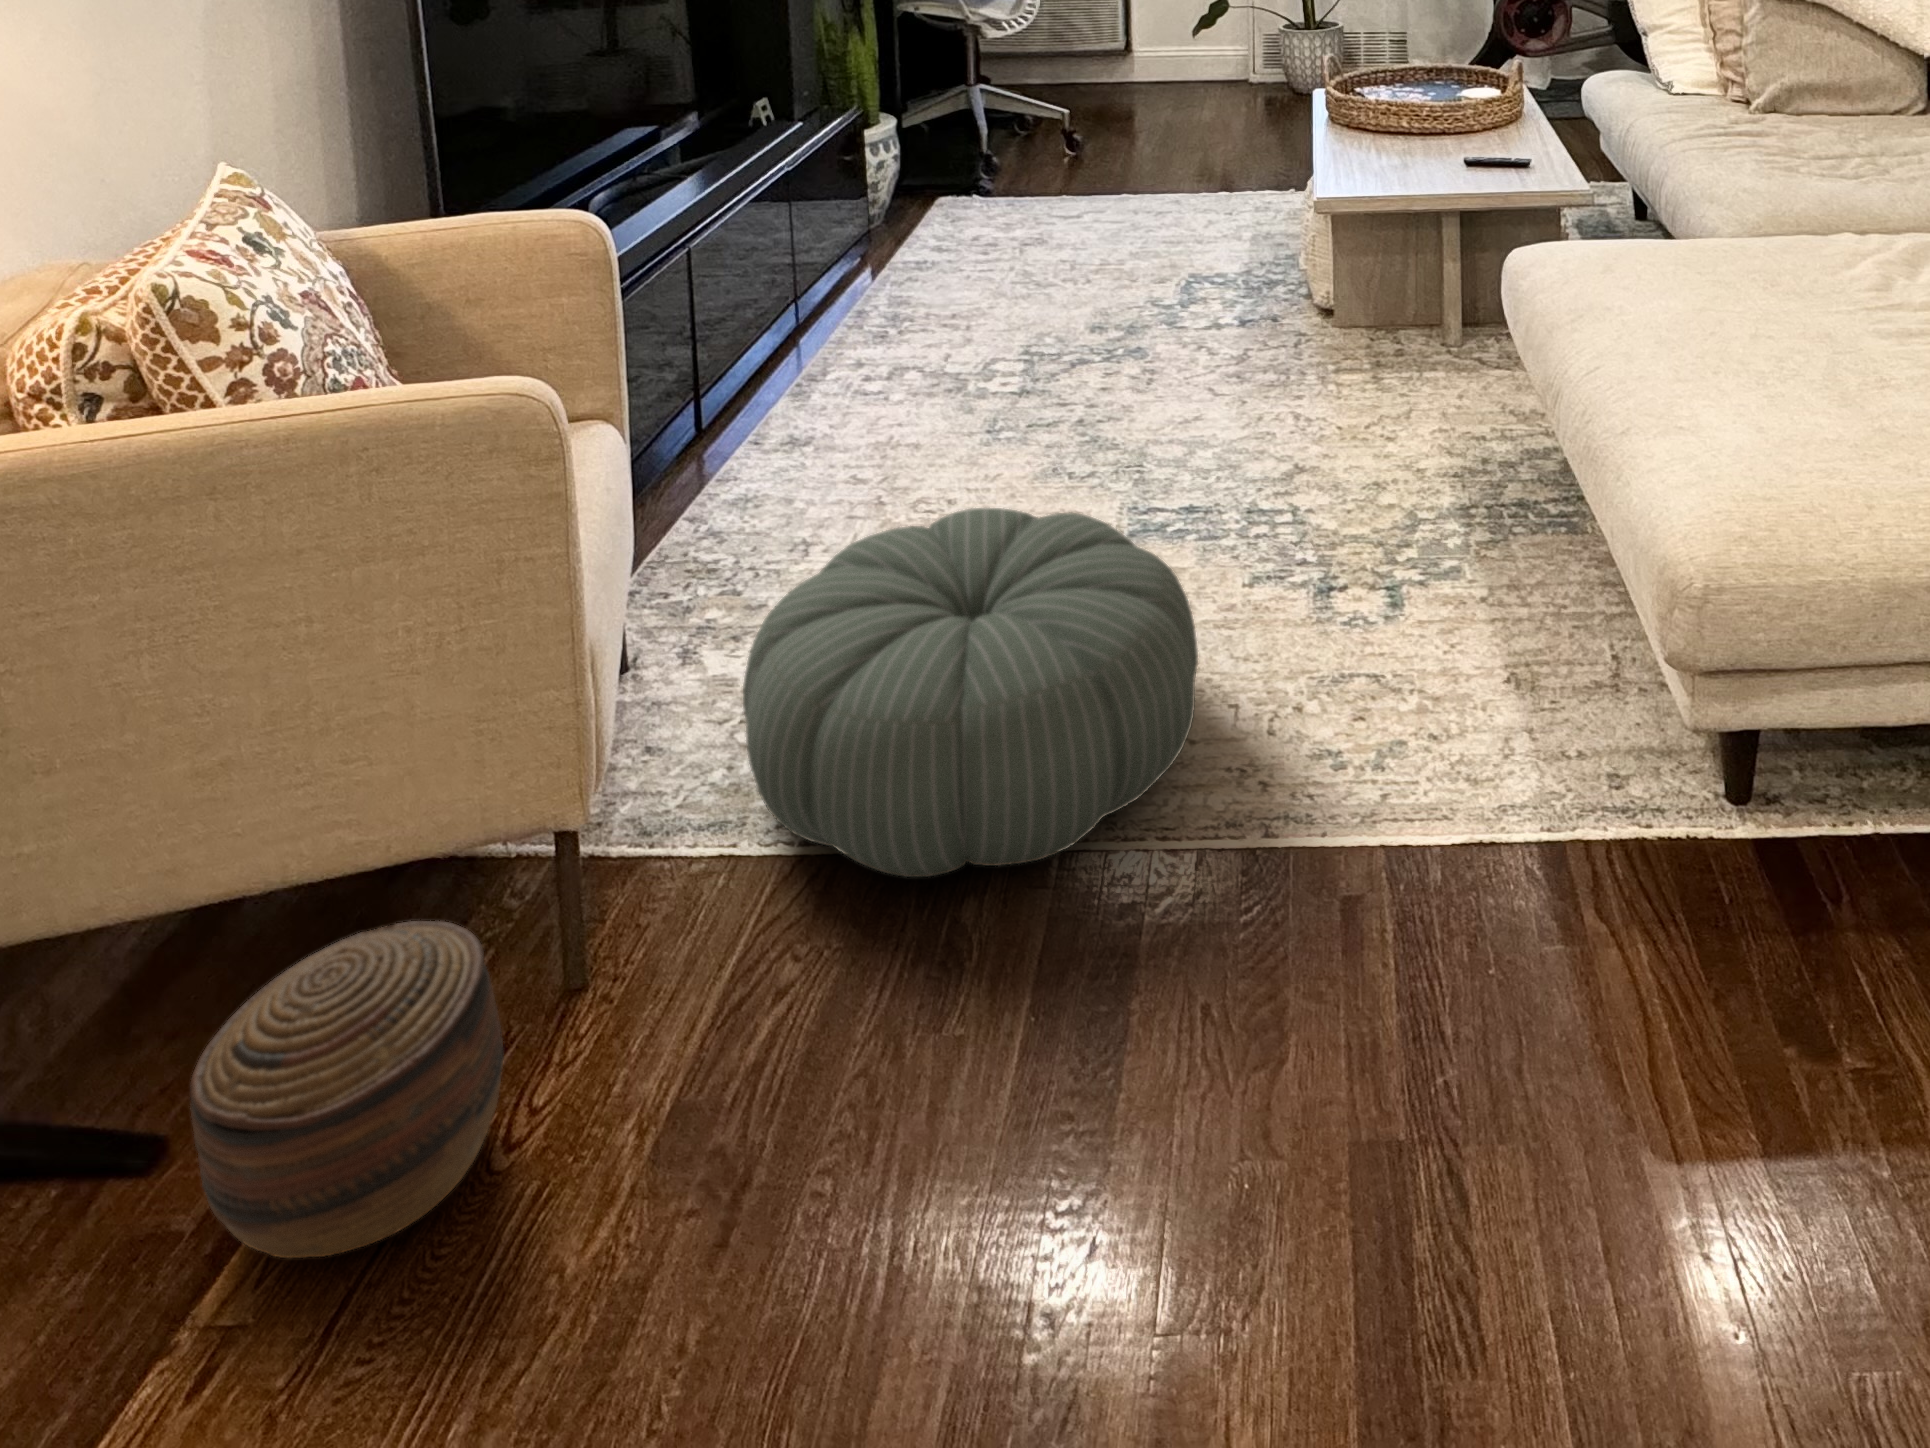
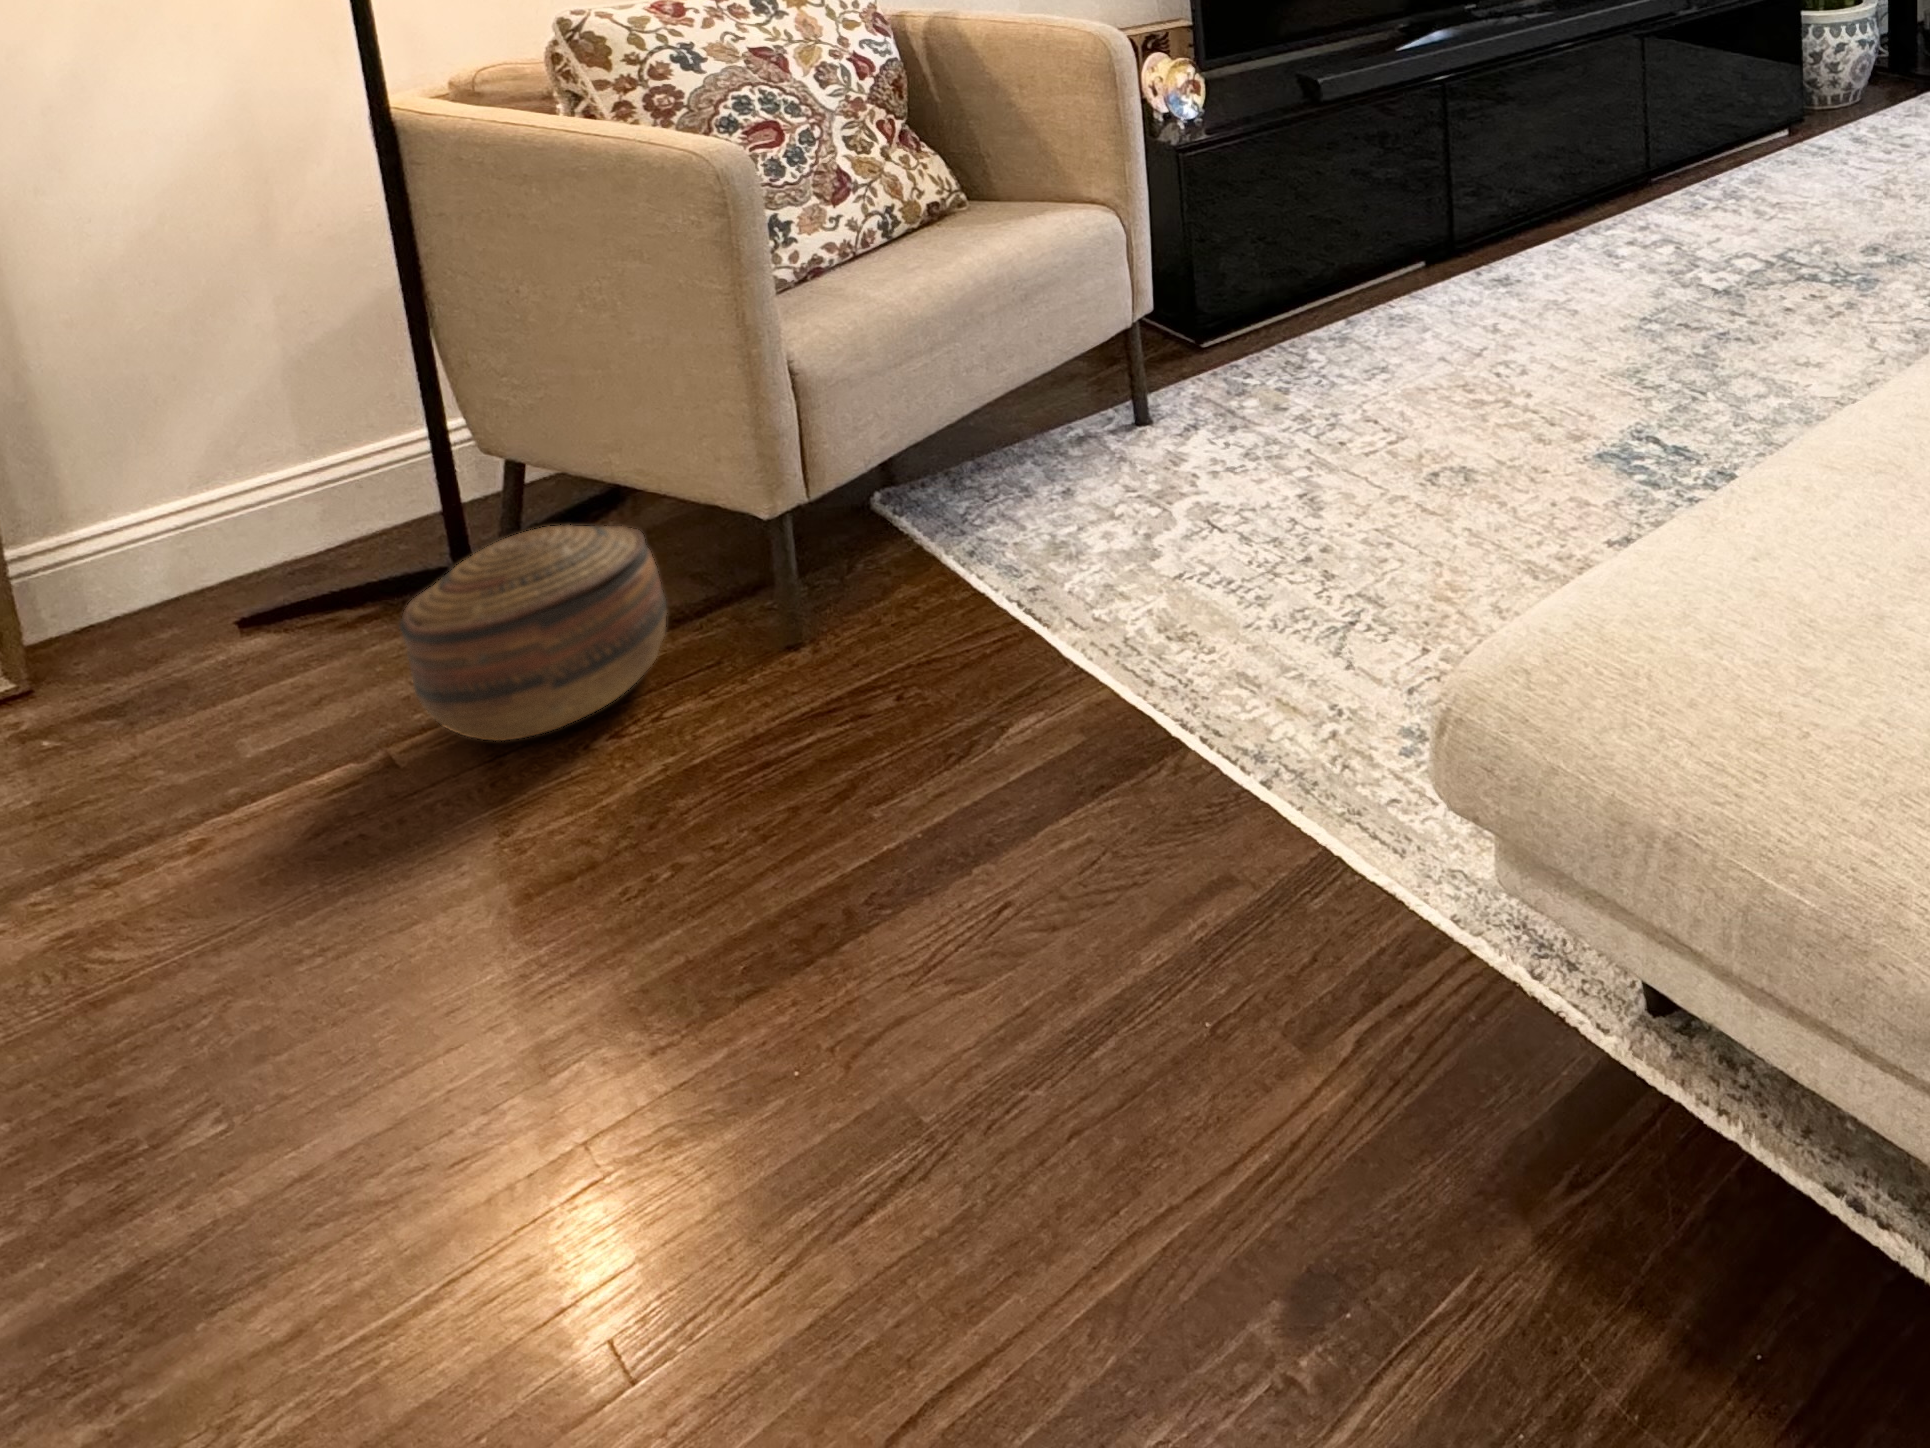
pouf: present [743,508,1198,877] -> none [960,365,1421,700]

